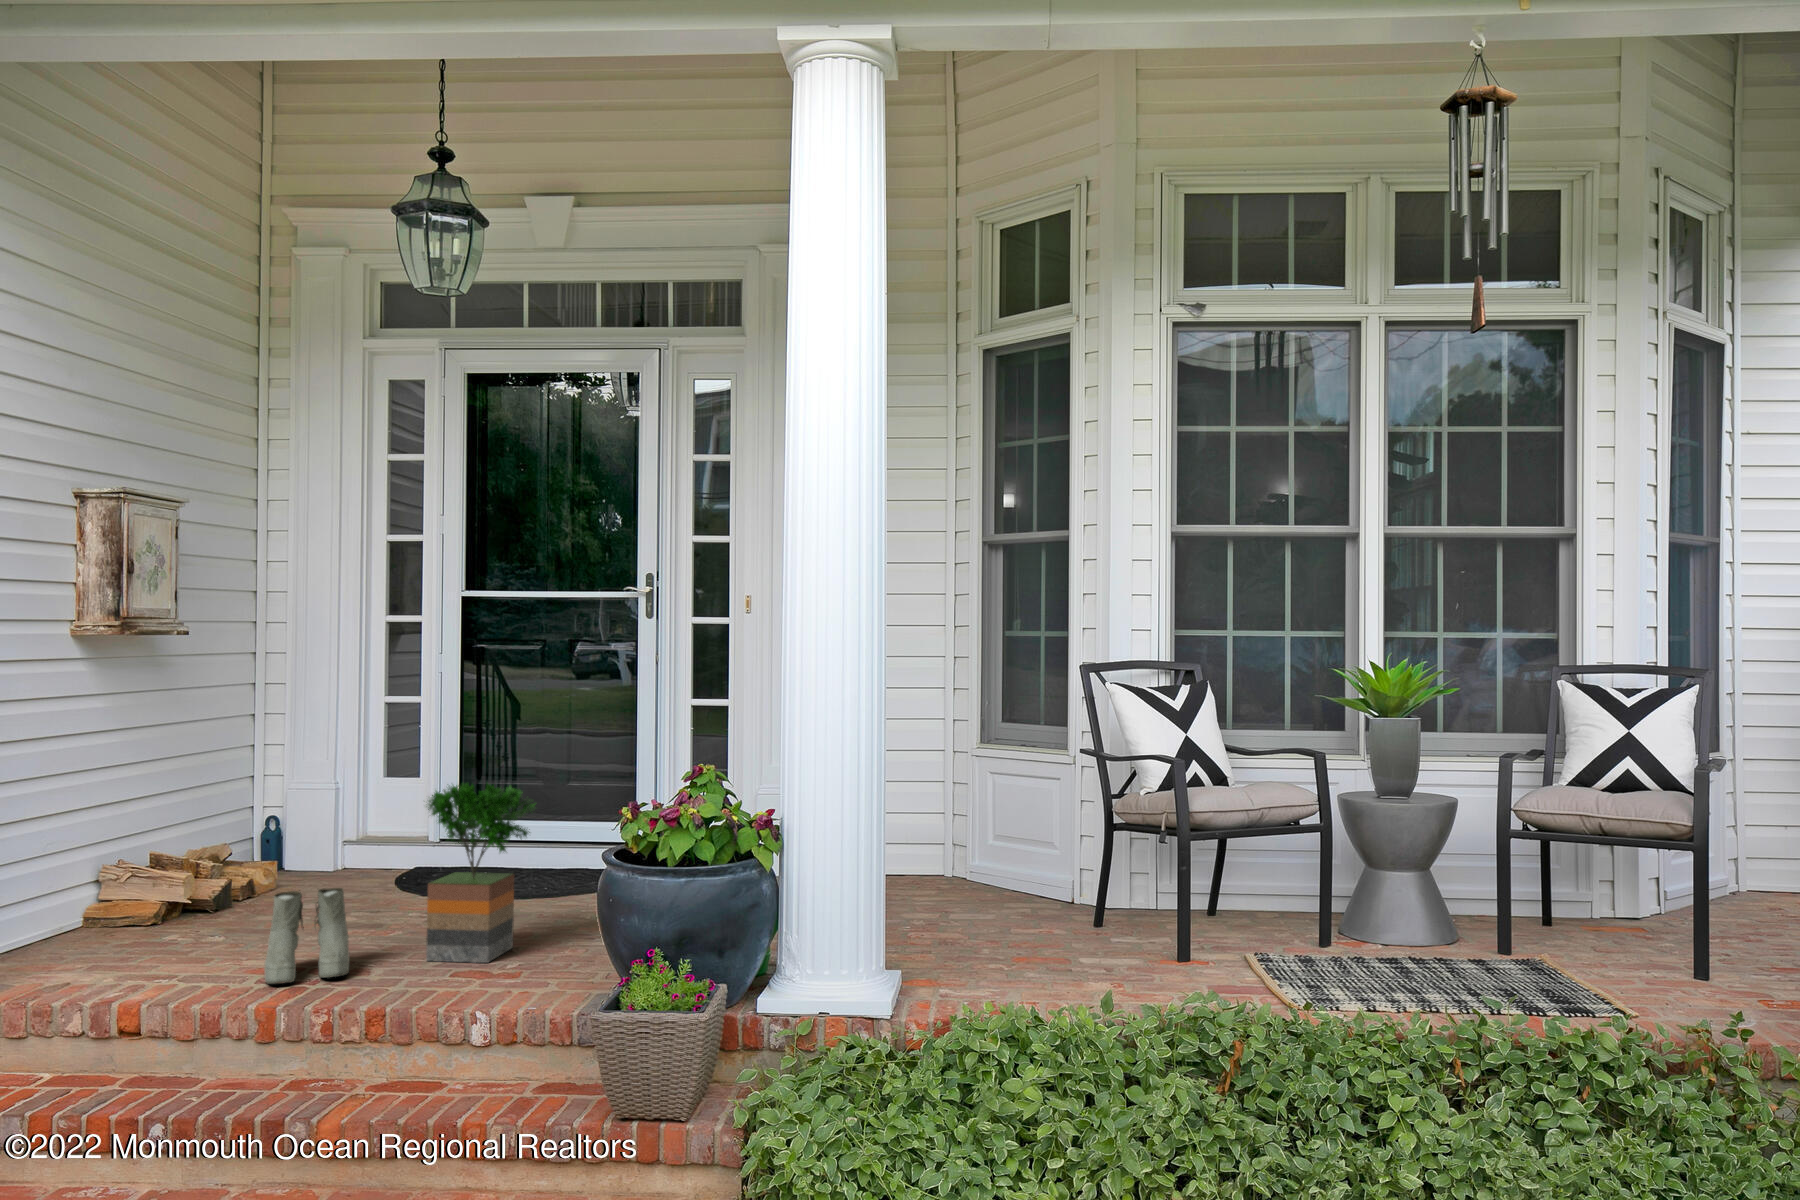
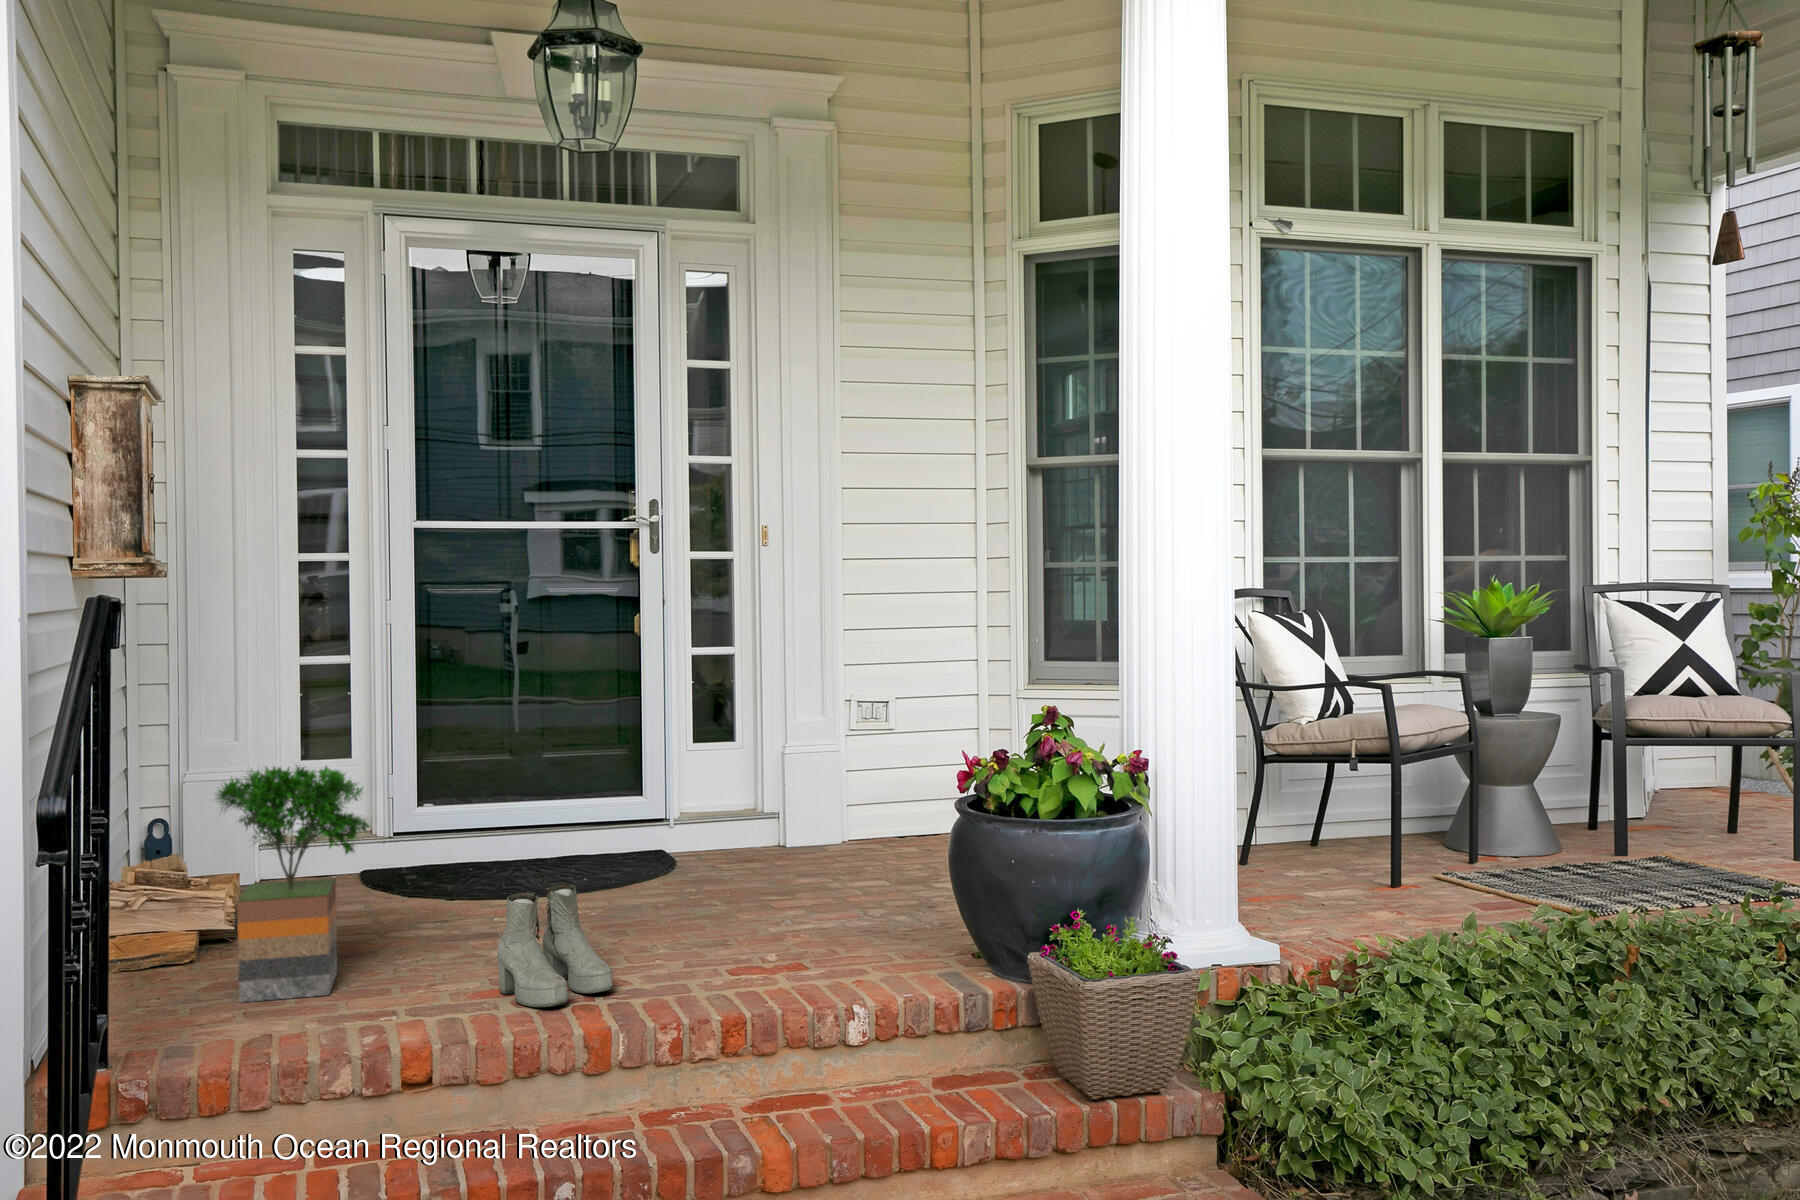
potted tree: present [426,783,536,963] -> present [217,765,369,1002]

